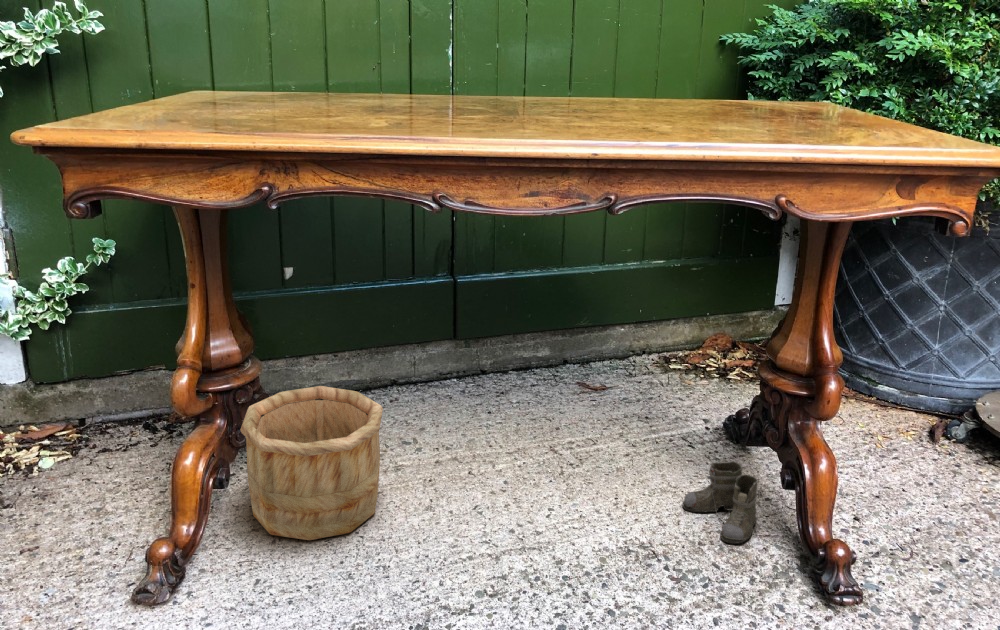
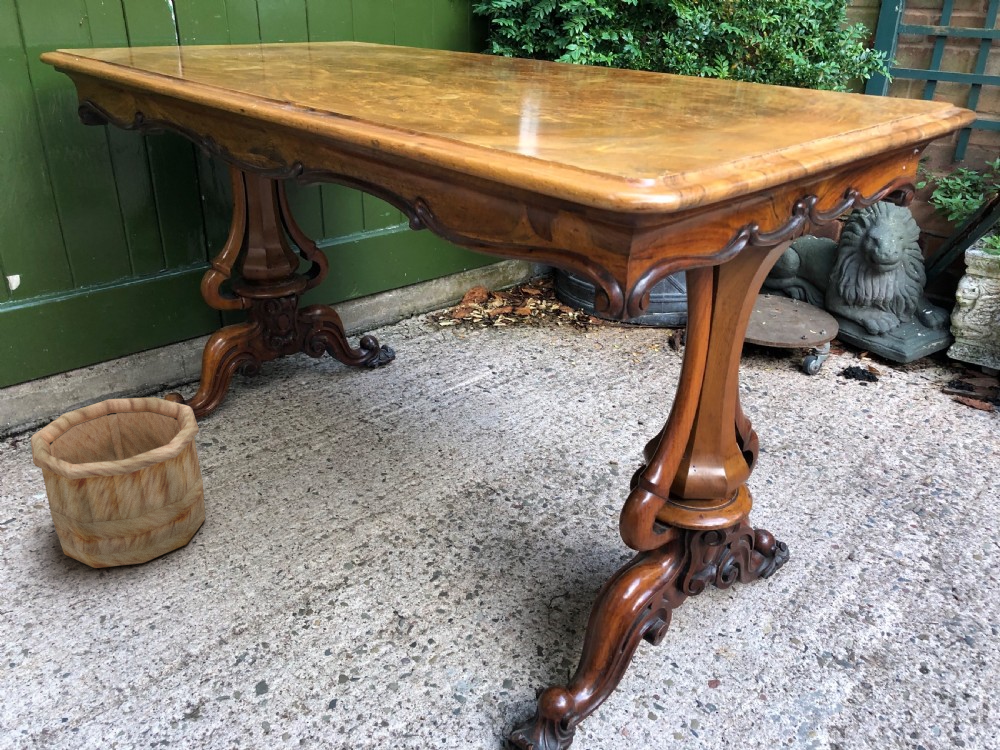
boots: present [683,461,758,544] -> none [499,394,581,466]

